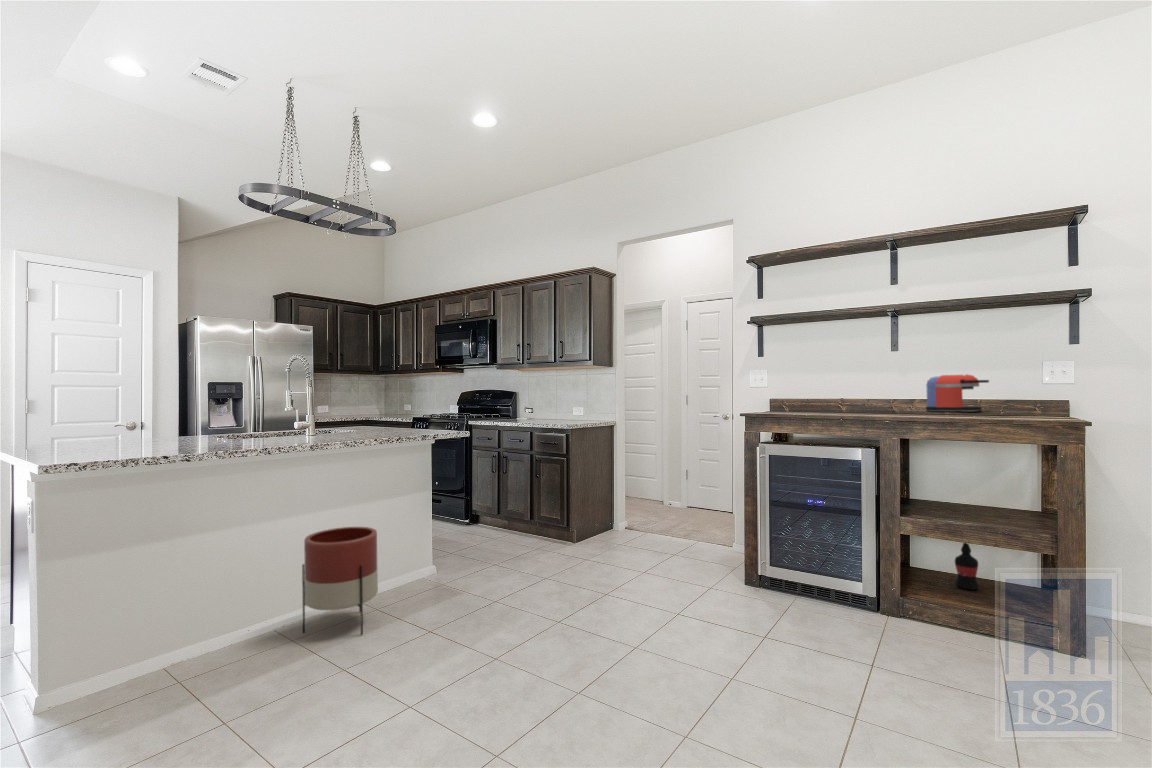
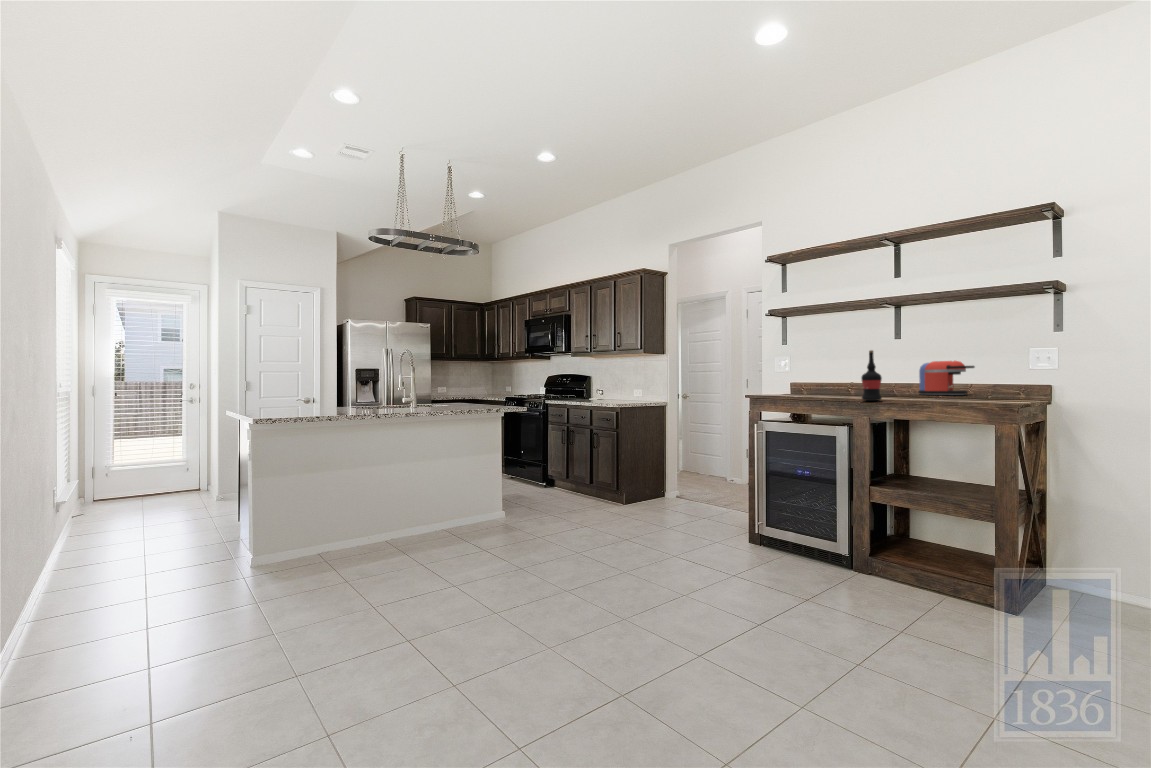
planter: present [302,527,378,635] -> none [400,473,451,548]
wine bottle: present [955,543,979,589] -> present [862,350,882,401]

